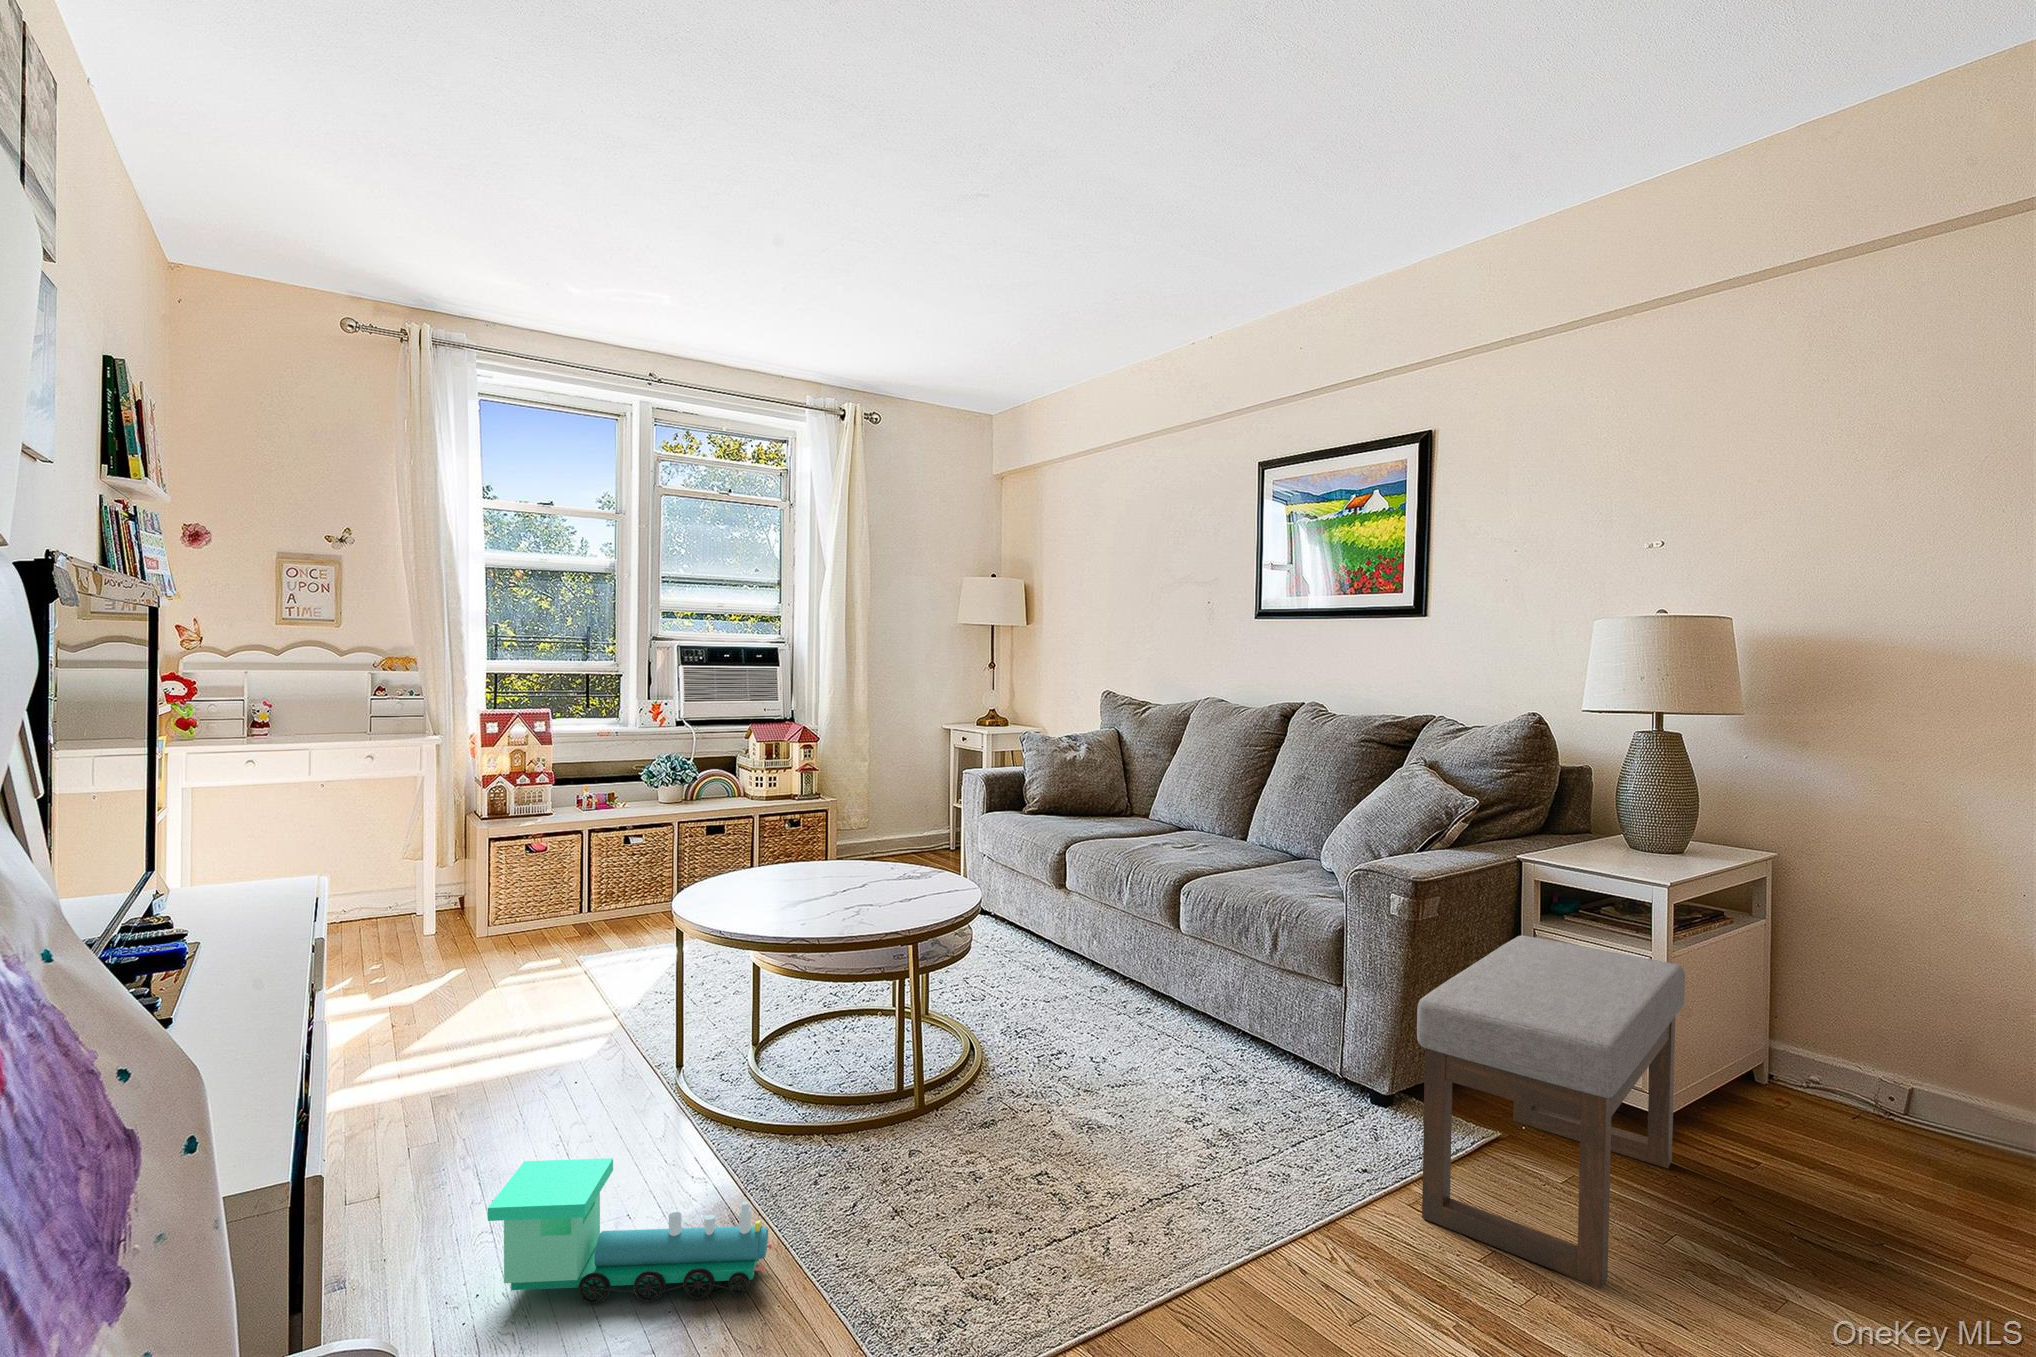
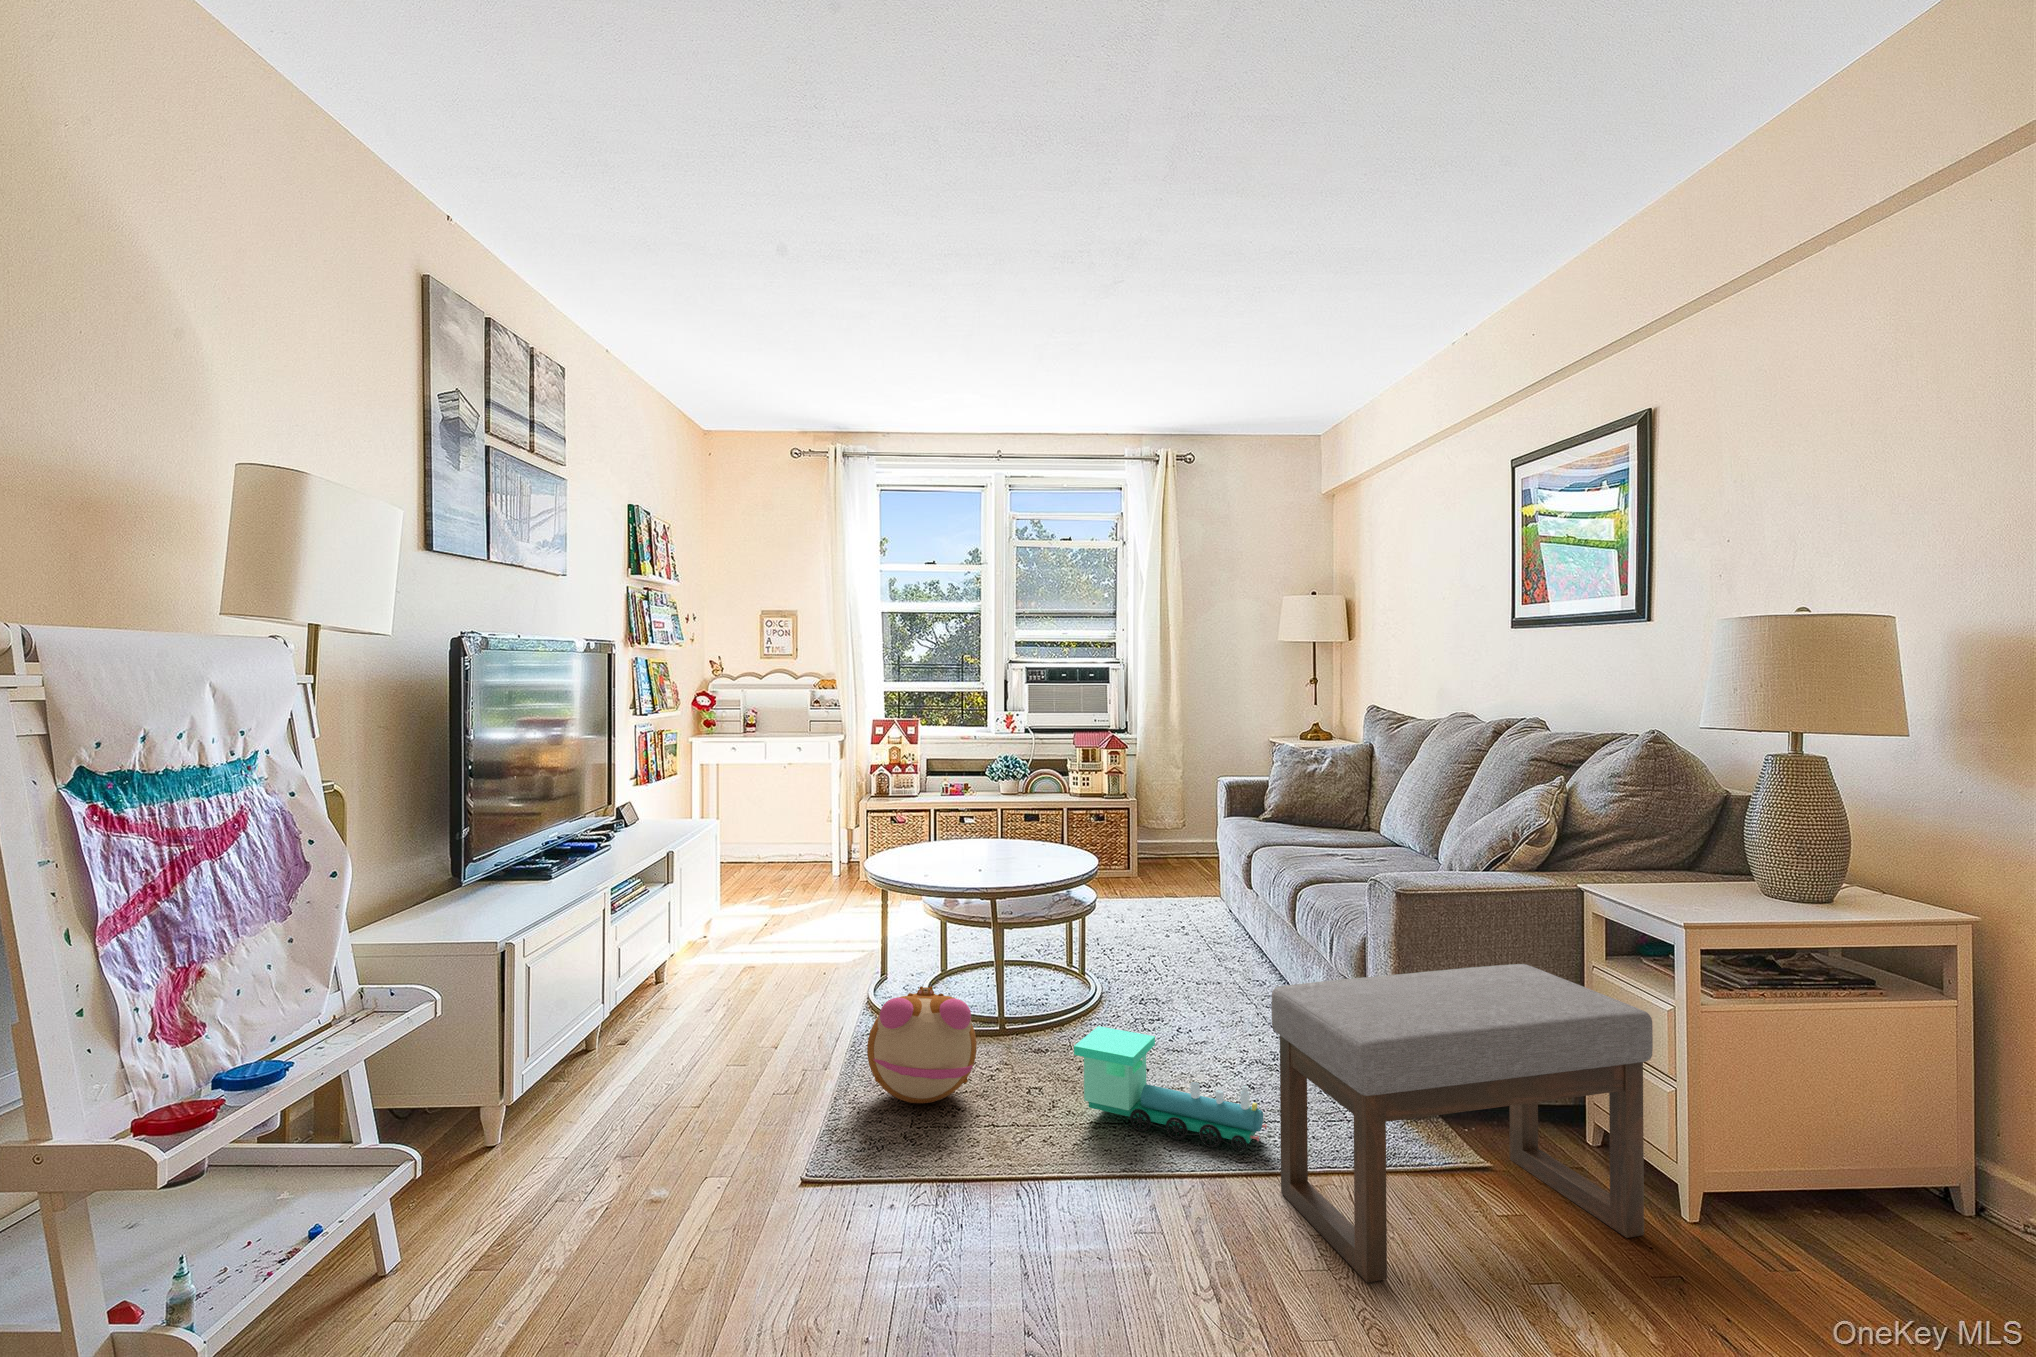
plush toy: none [878,1075,1043,1240] -> present [867,986,977,1103]
toy train: present [488,1158,771,1304] -> present [1074,1026,1267,1151]

